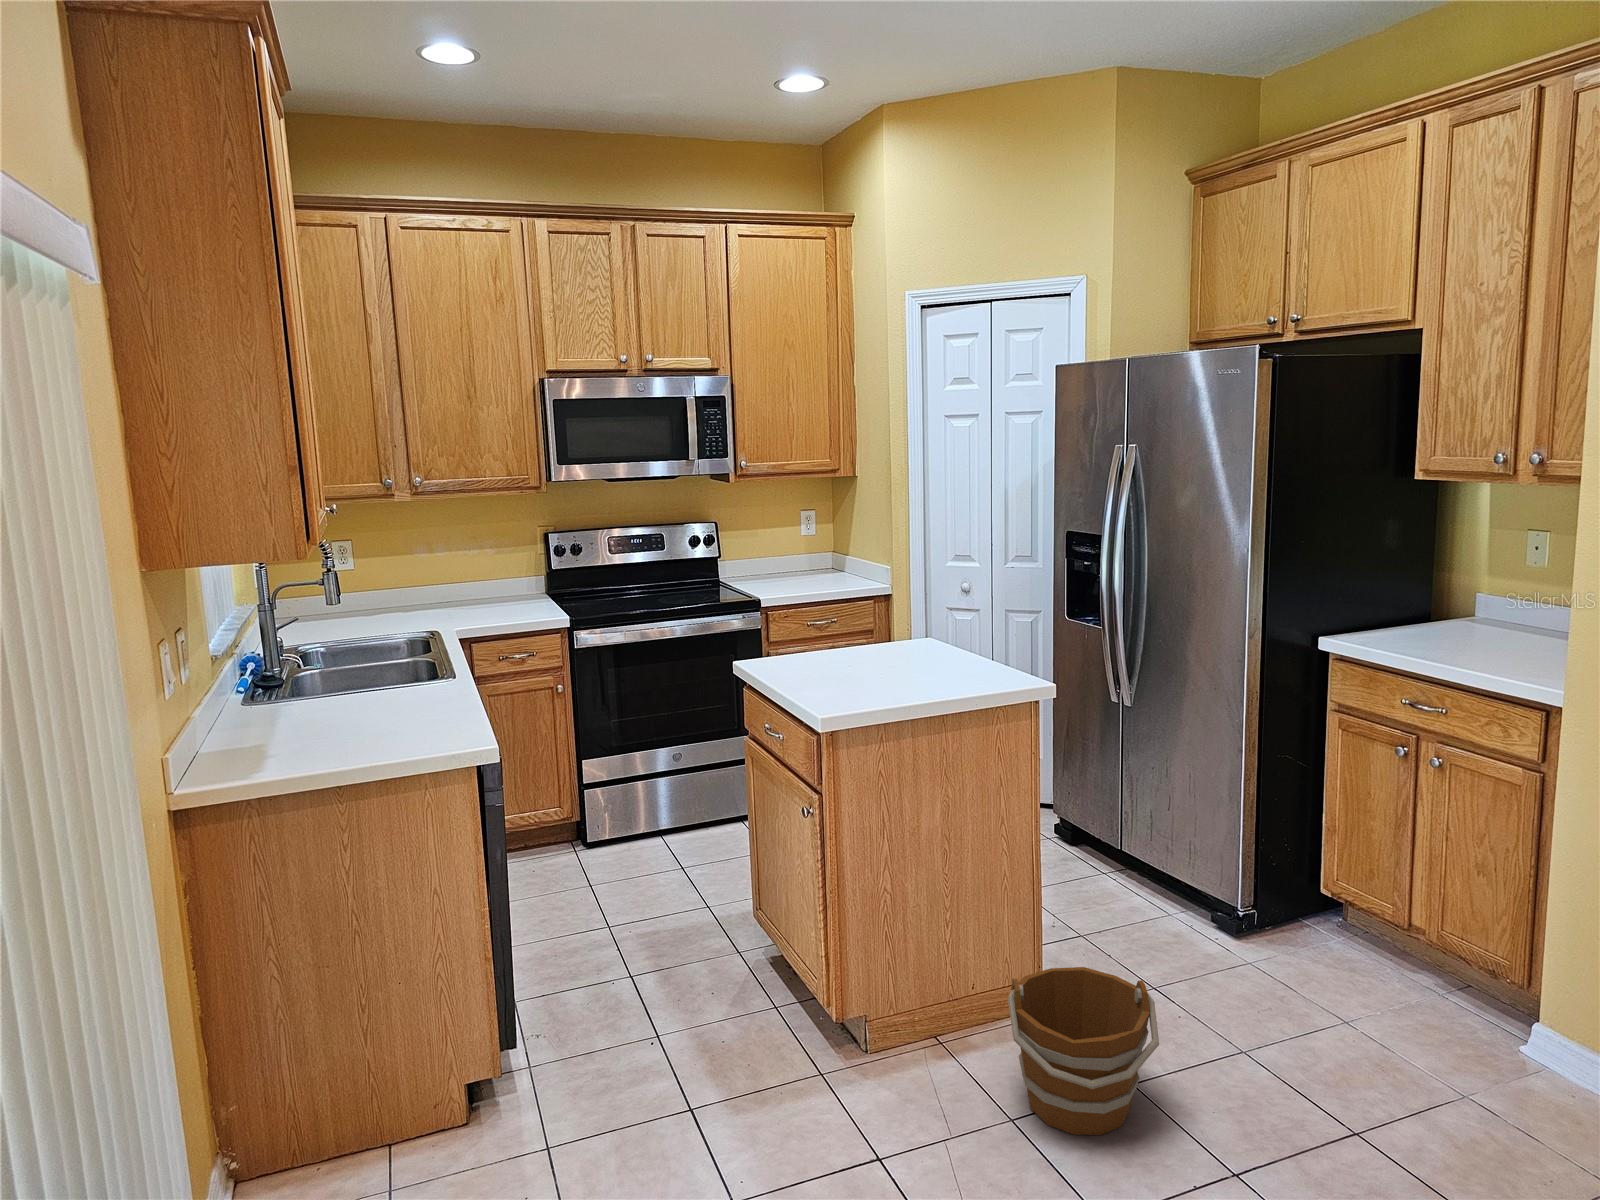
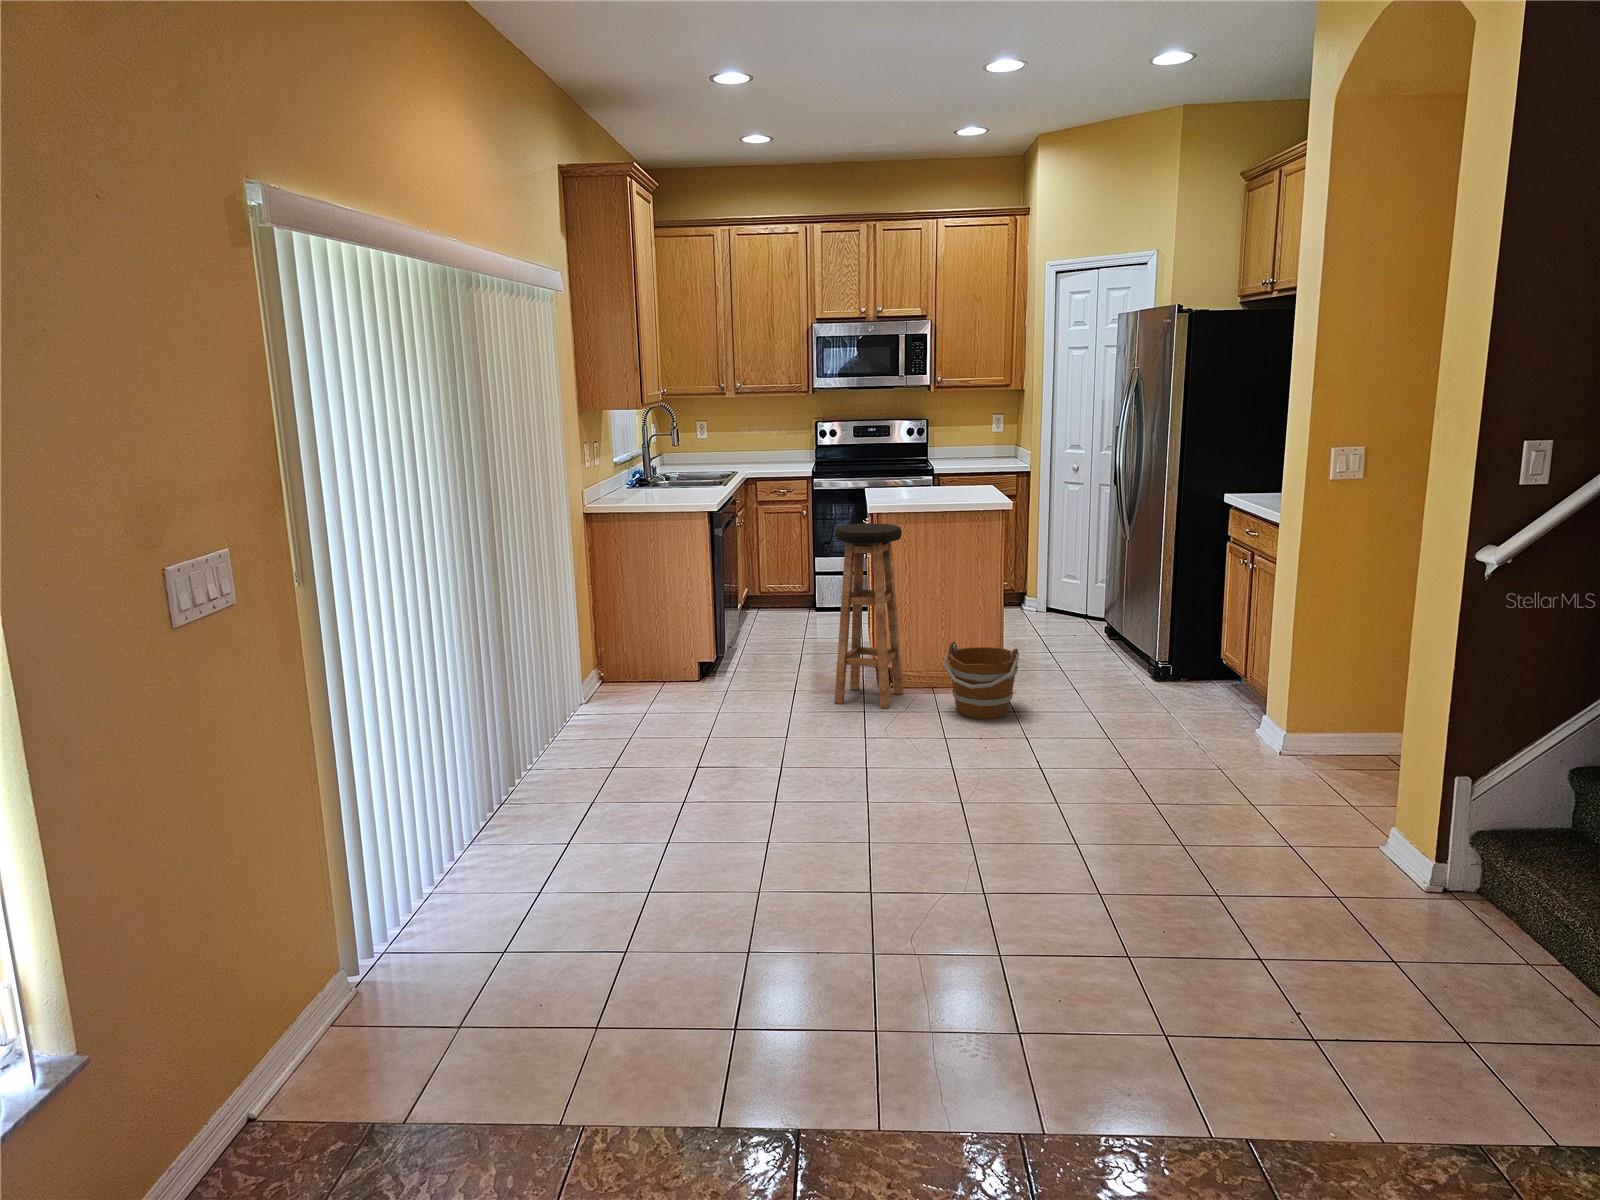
bar stool: none [770,759,908,1147] -> present [834,523,904,709]

